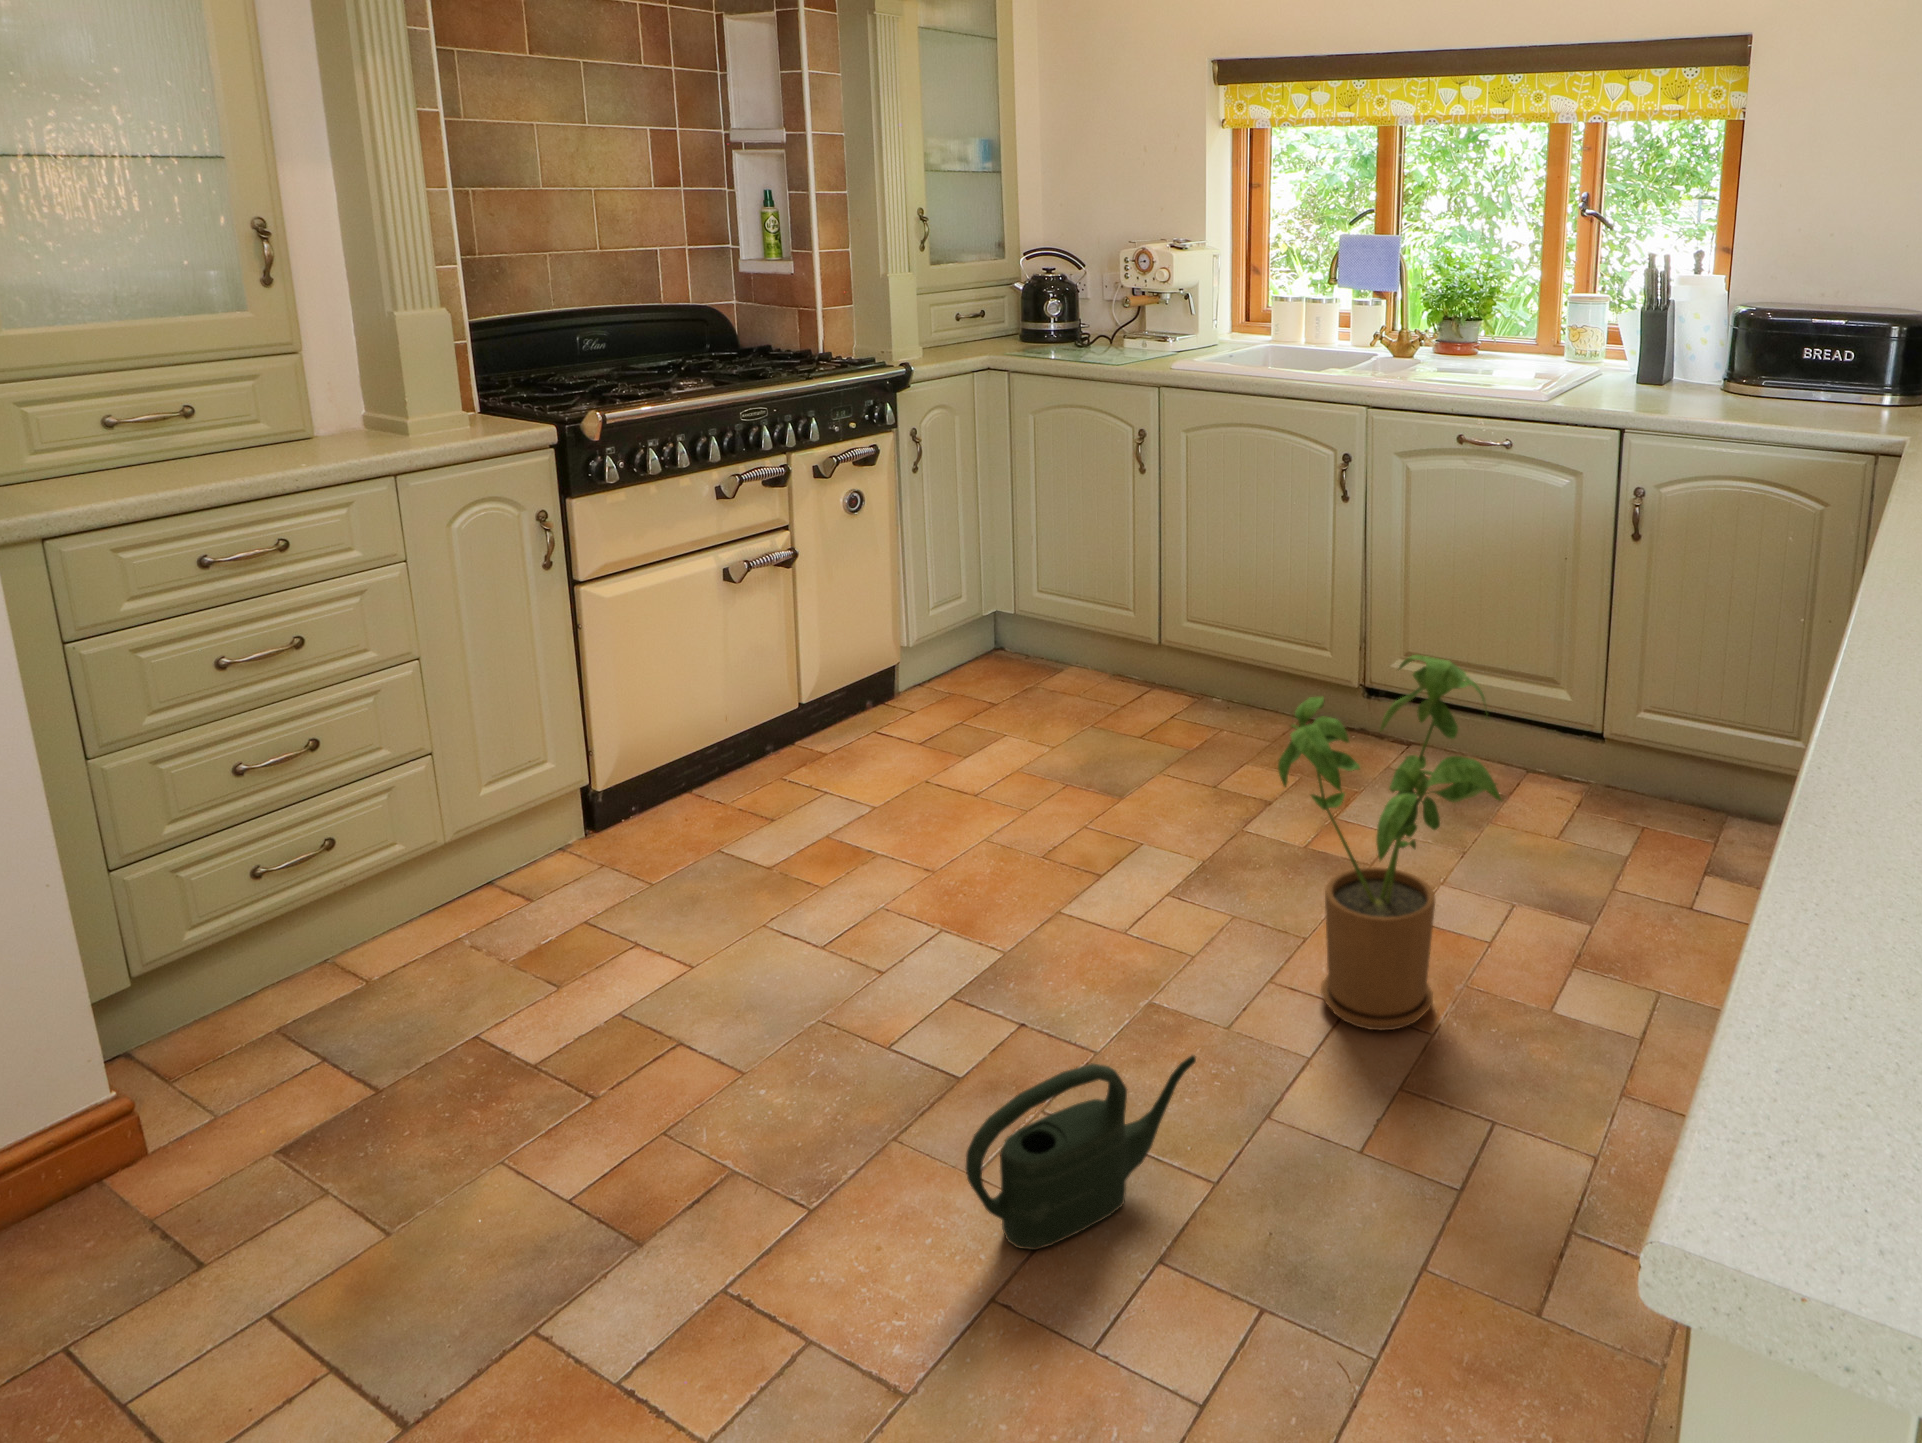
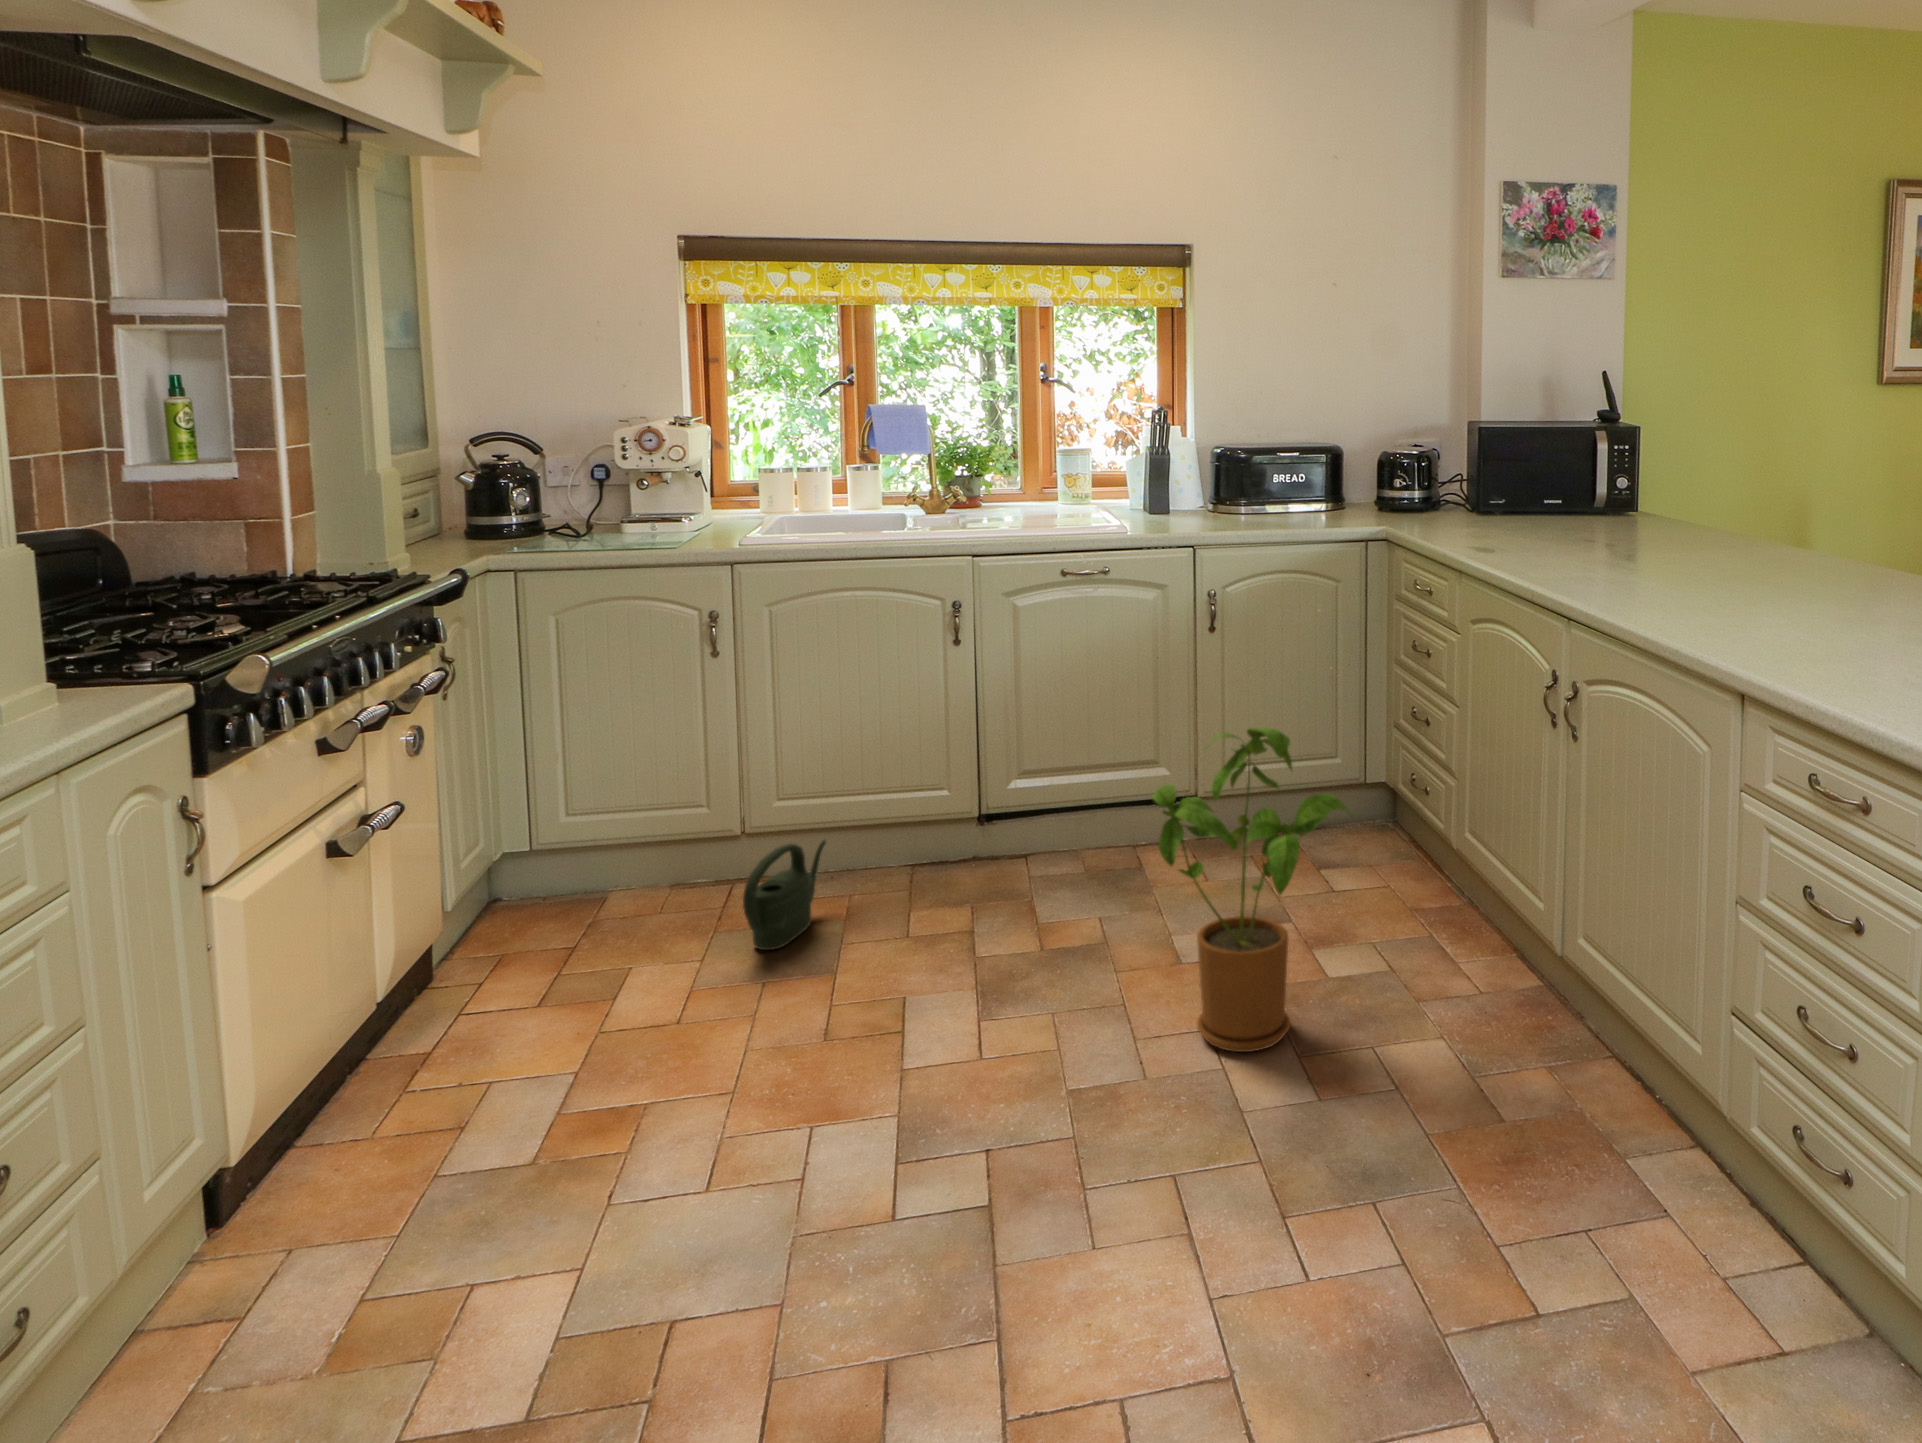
watering can: present [966,1055,1196,1250] -> present [743,840,826,950]

